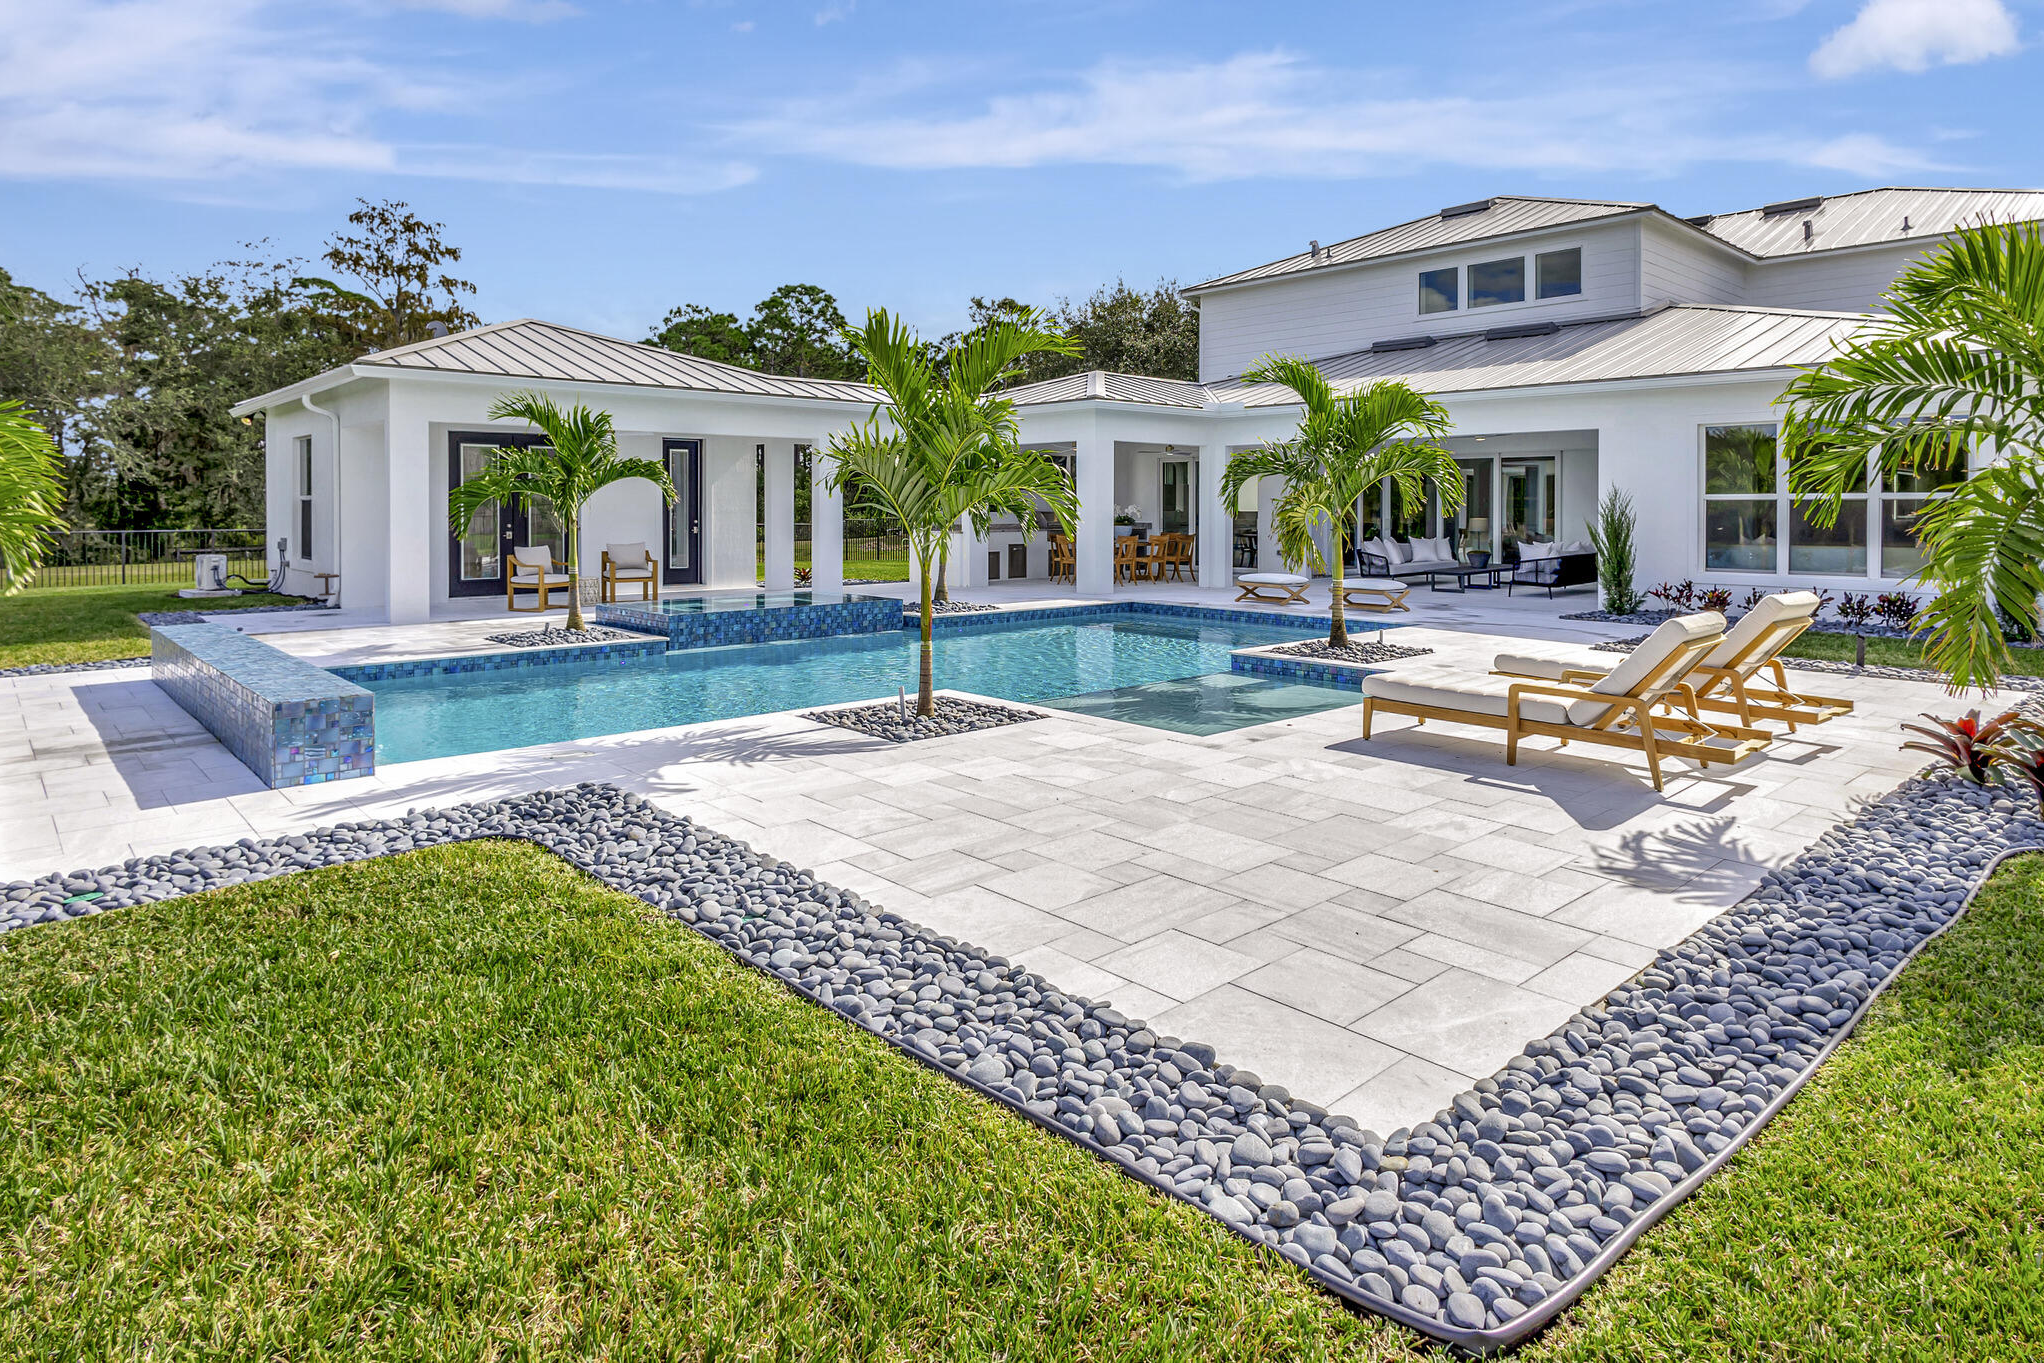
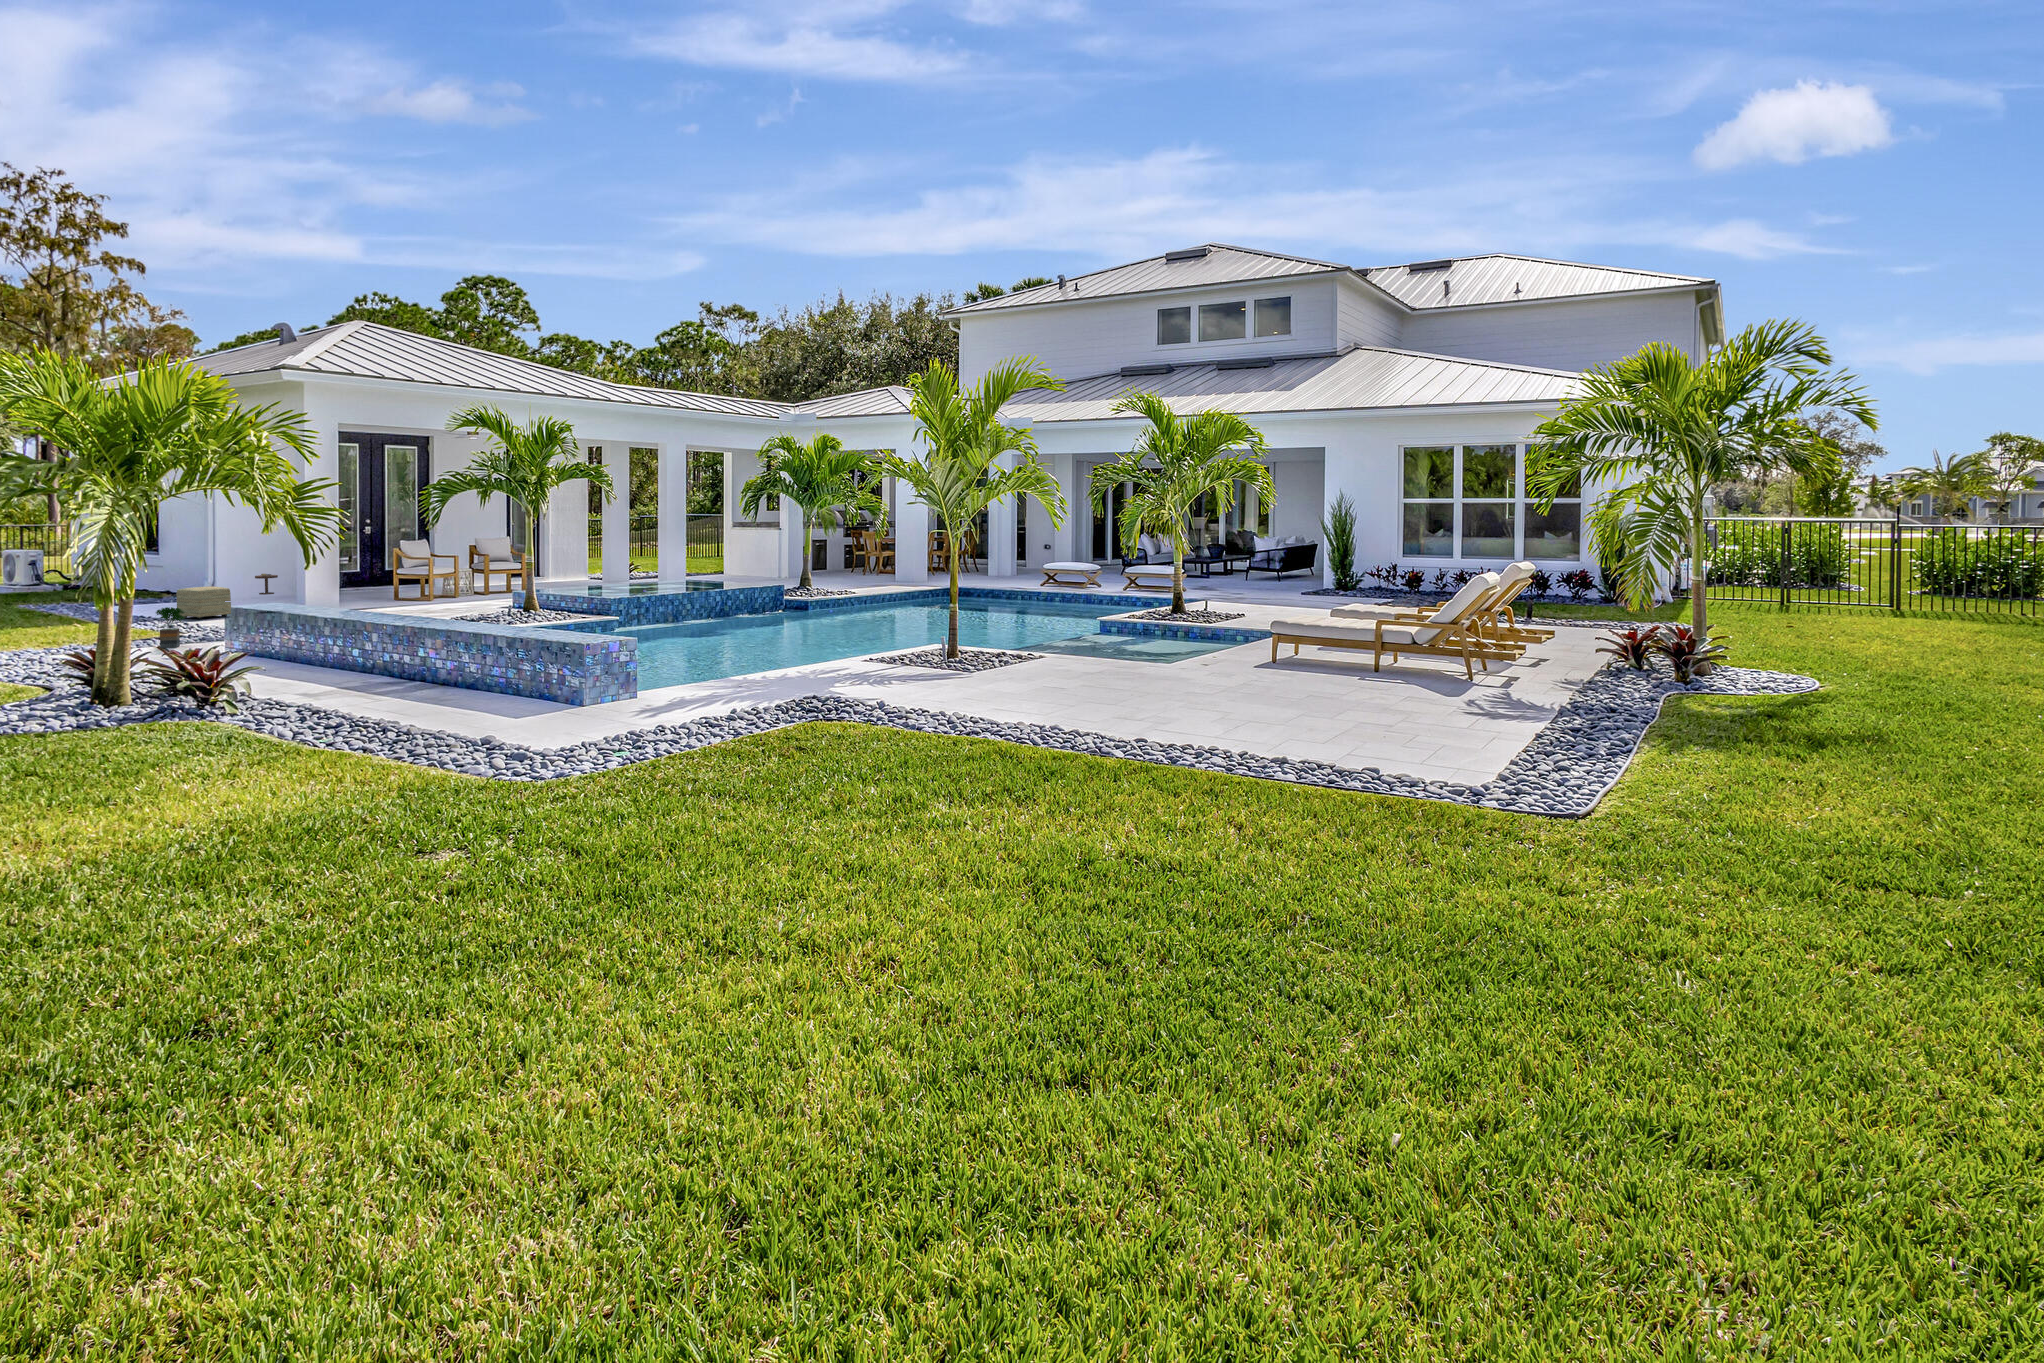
ottoman: none [220,586,274,621] -> present [177,586,231,619]
potted tree: none [52,610,91,657] -> present [156,607,185,648]

